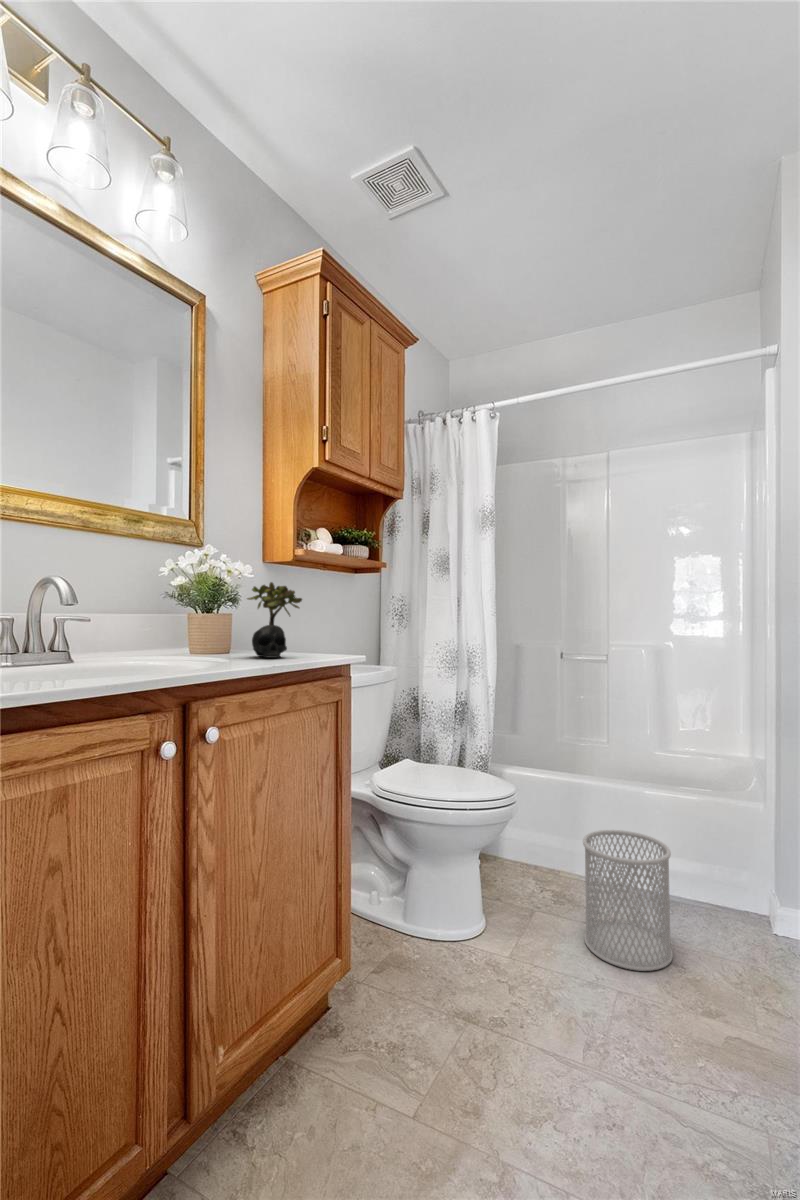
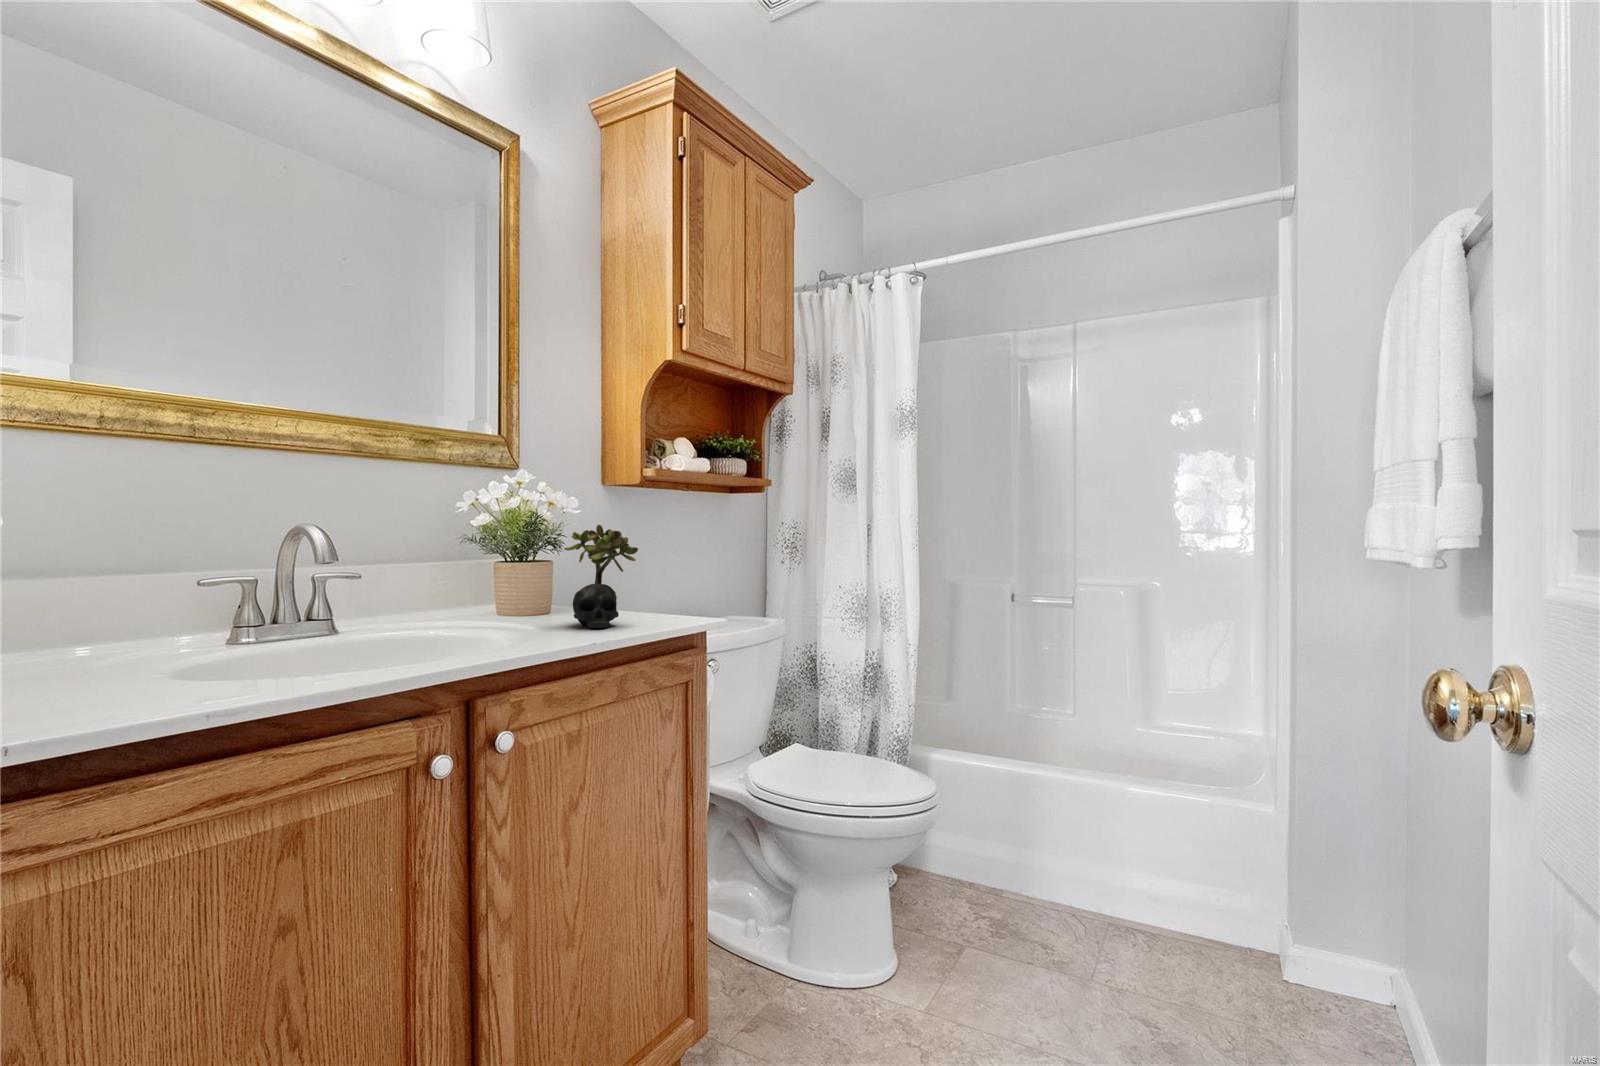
wastebasket: present [583,830,673,971] -> none [1025,844,1141,1033]

